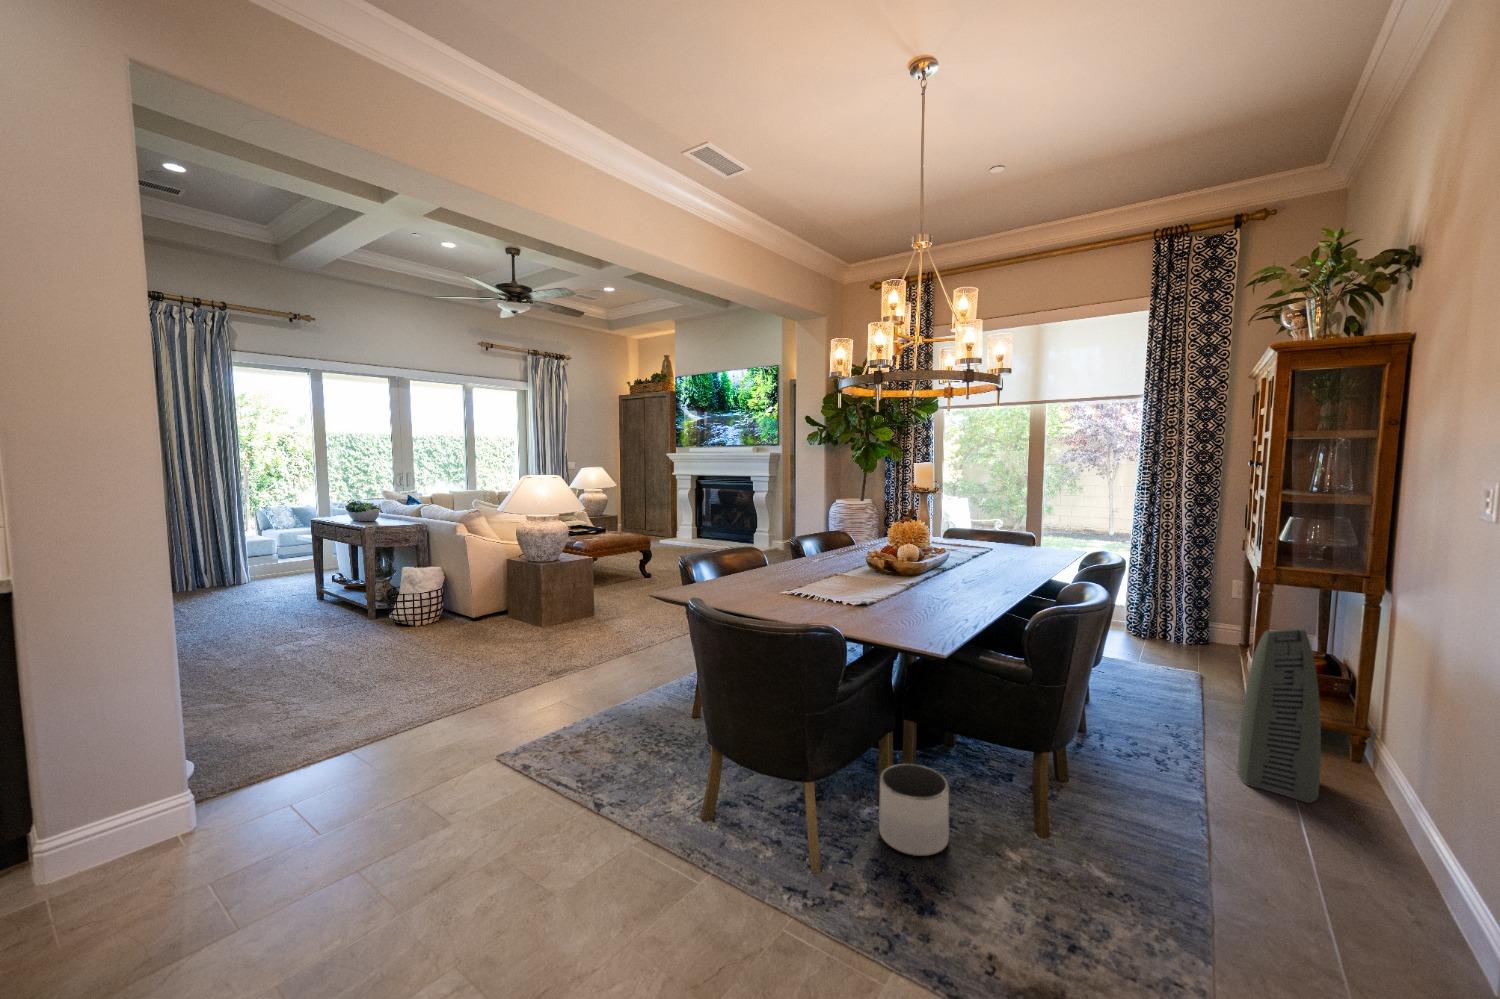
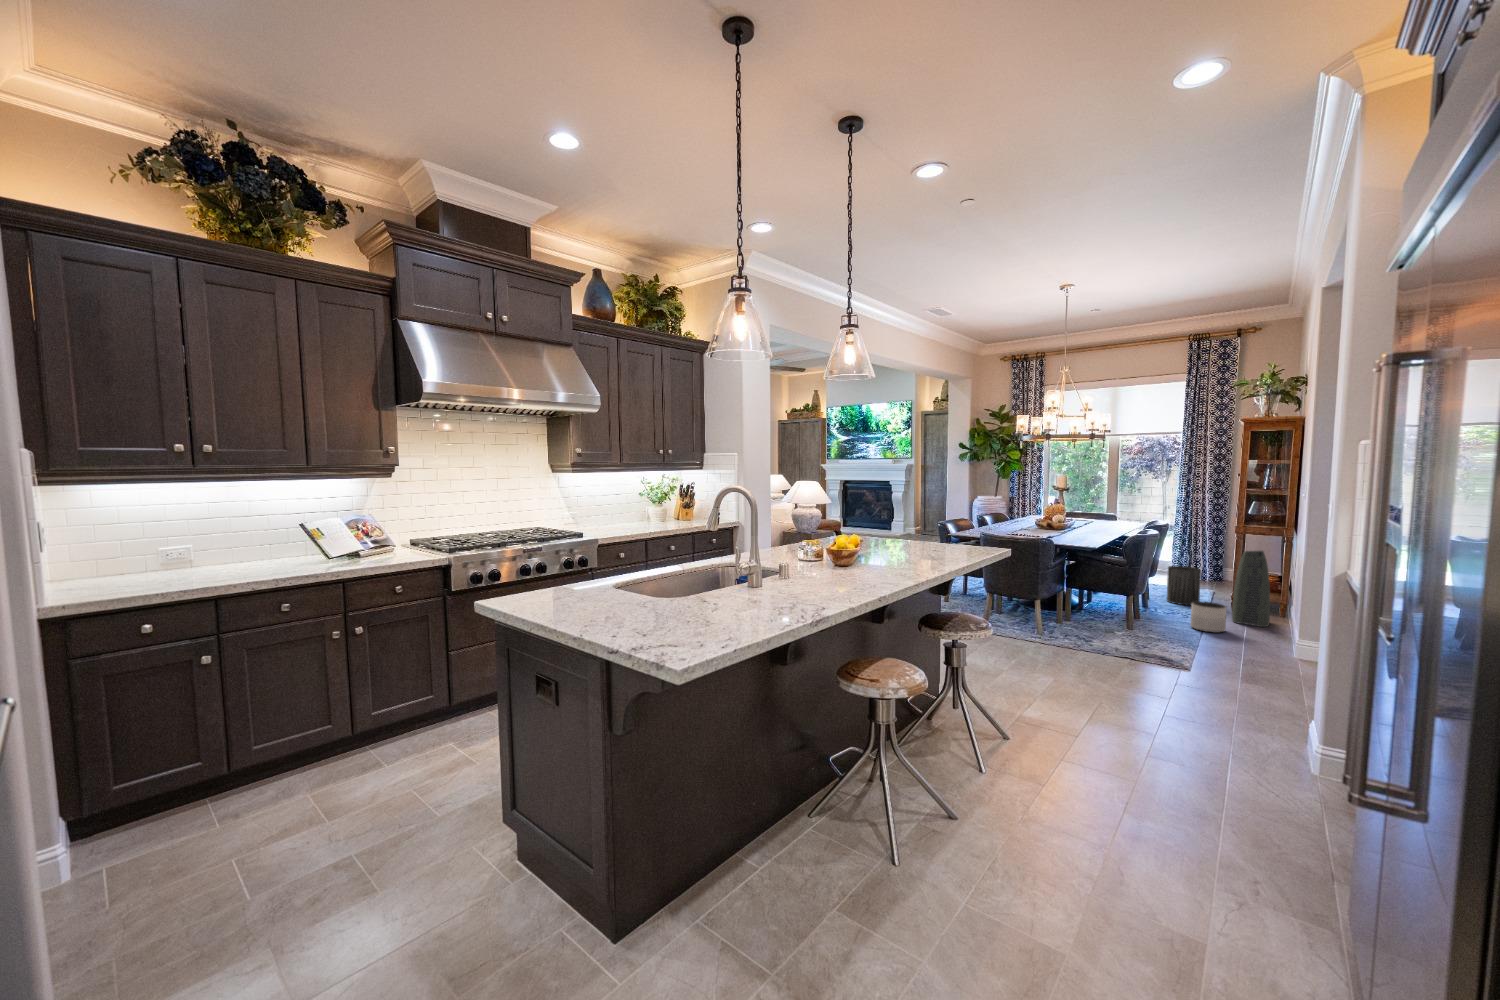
trash can: none [1111,636,1174,719] -> present [1167,566,1201,605]
planter: present [879,764,949,856] -> present [1190,601,1226,633]

